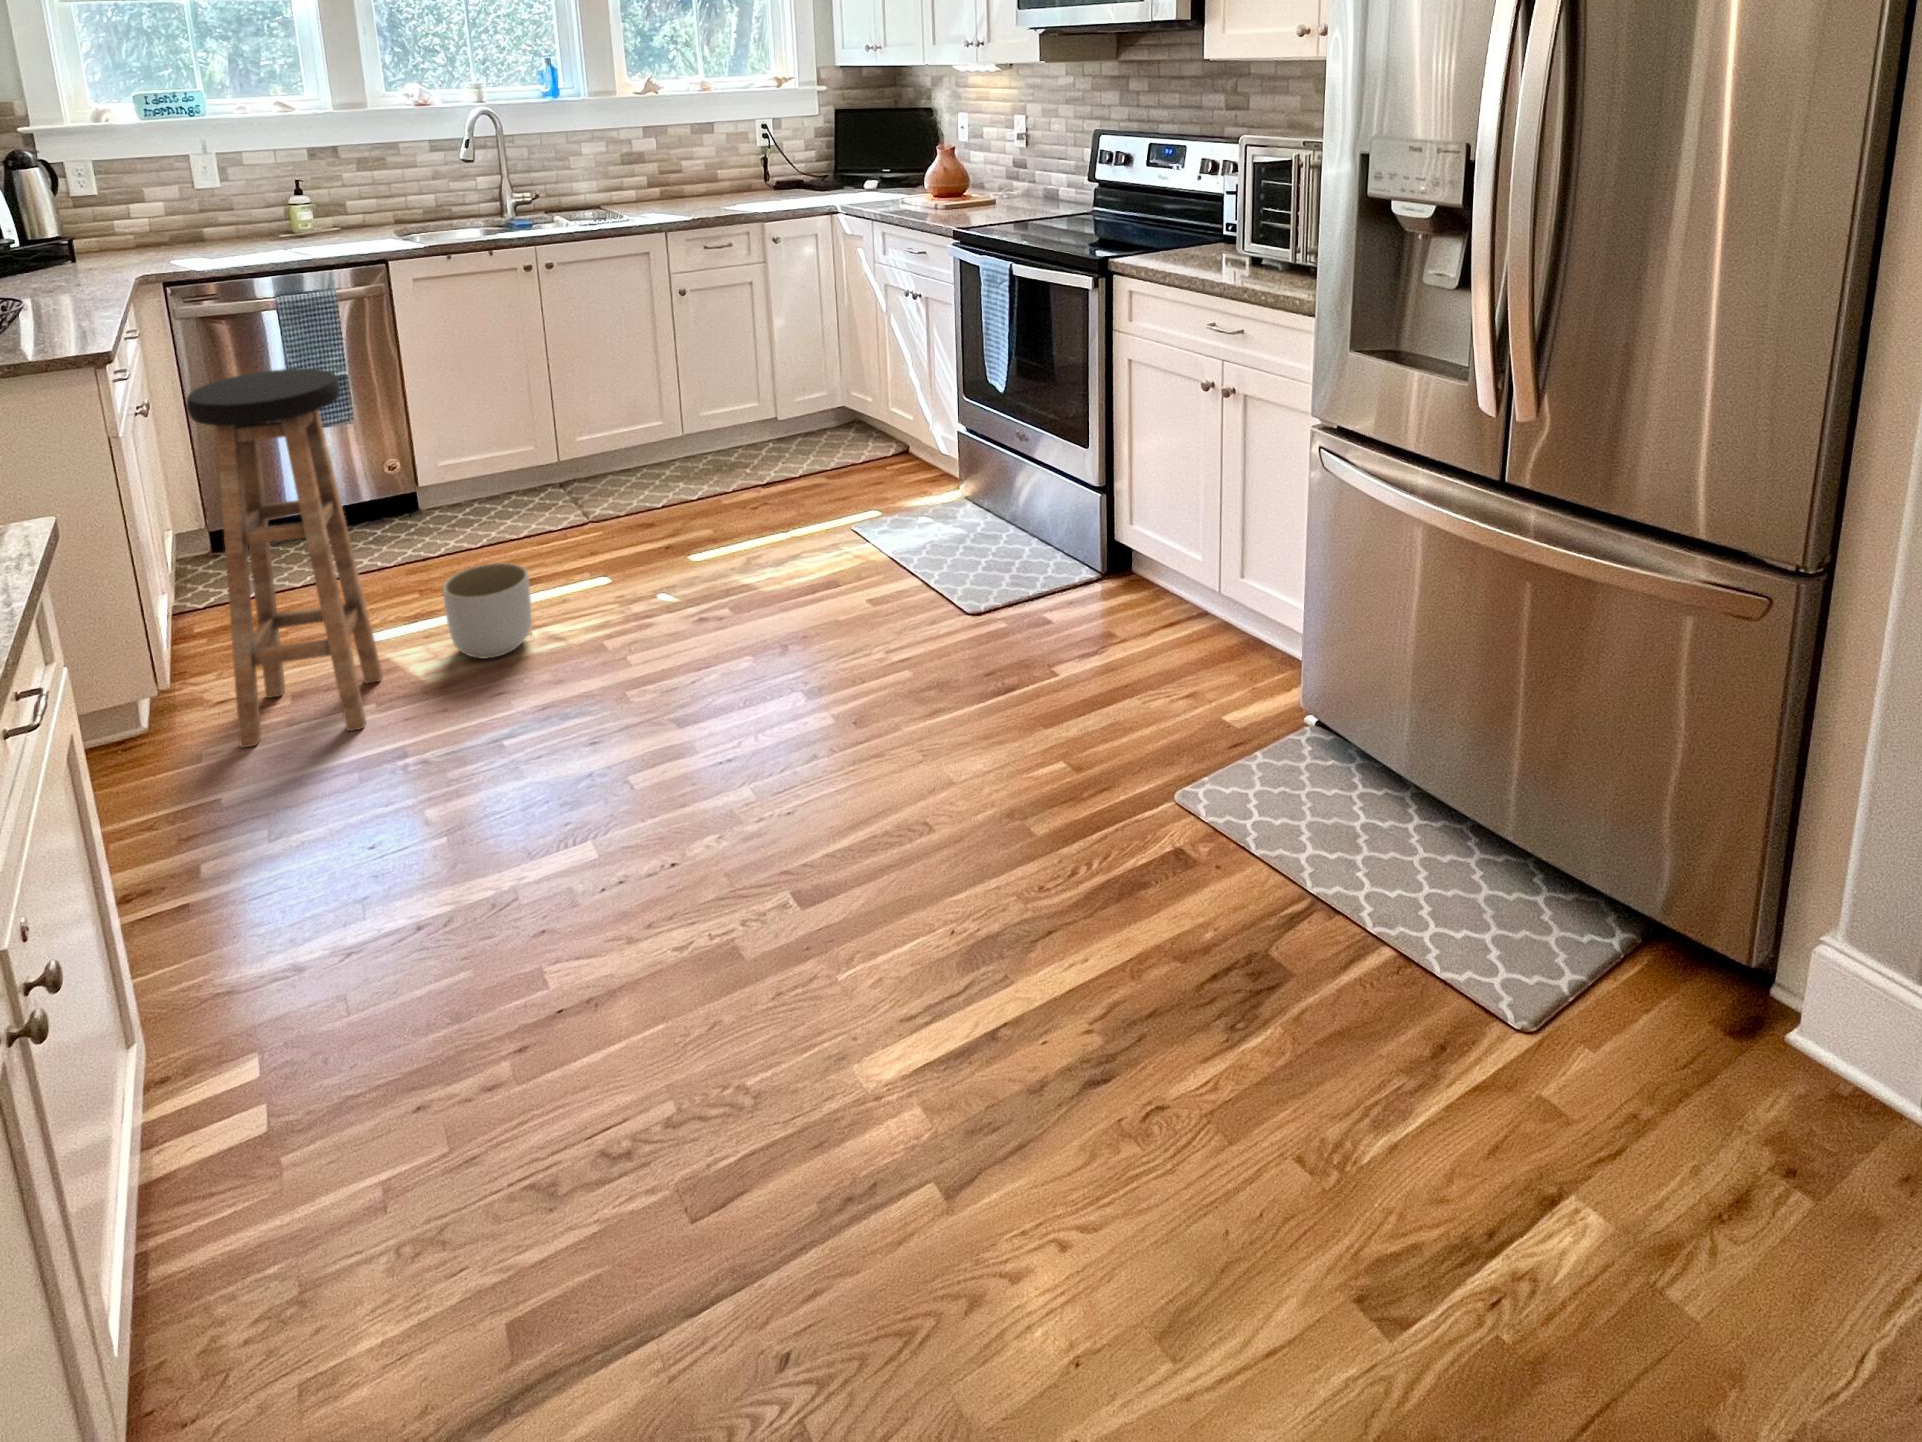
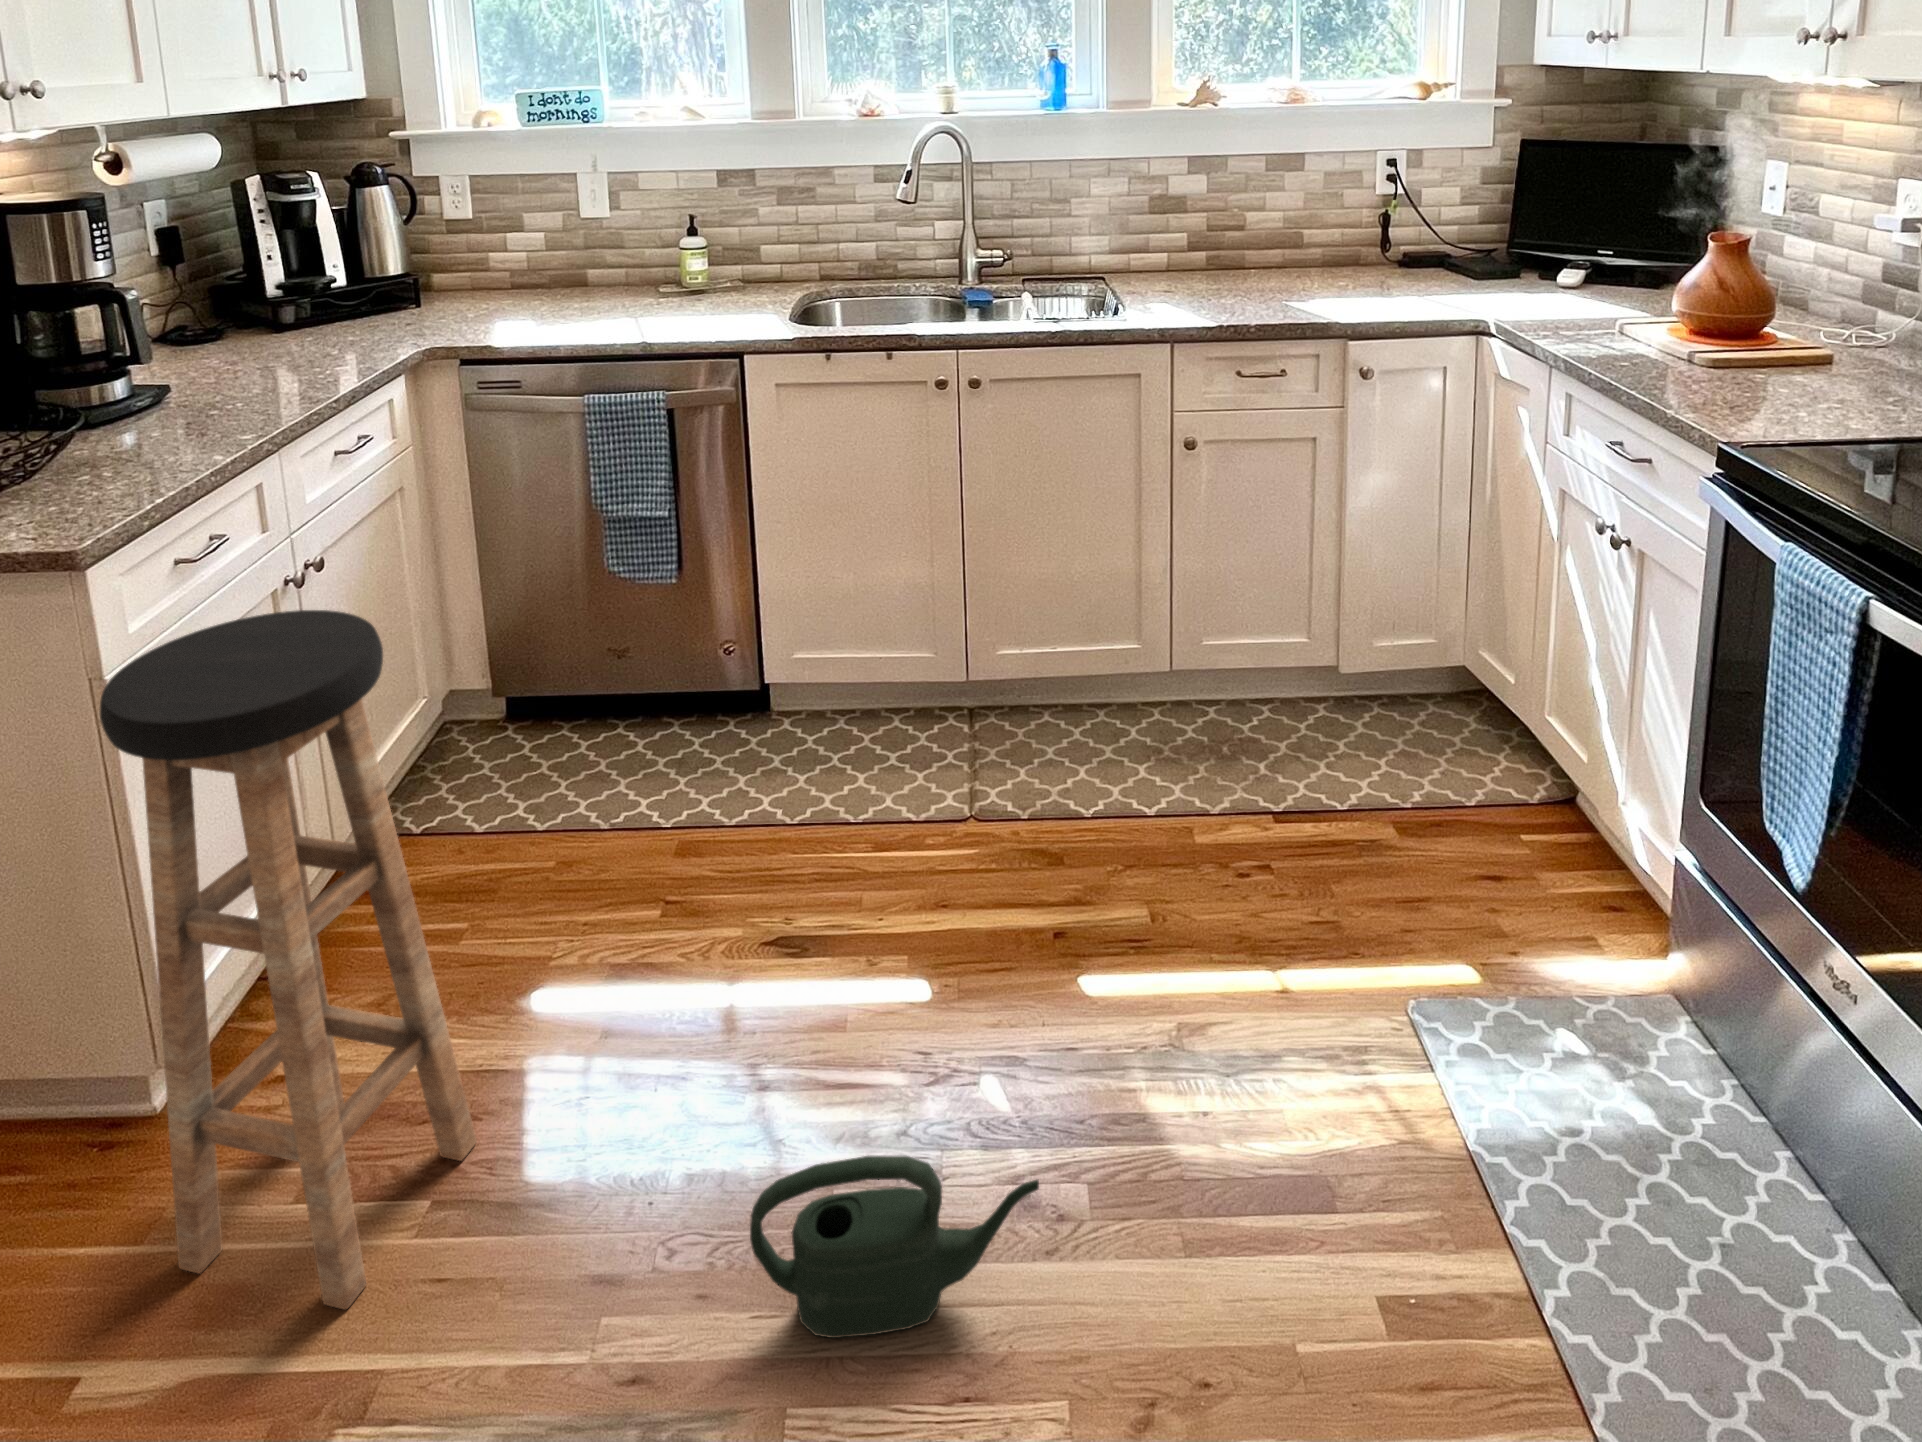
planter: present [443,563,532,659] -> none [573,972,730,1177]
watering can: none [585,575,718,668] -> present [750,1156,1039,1338]

